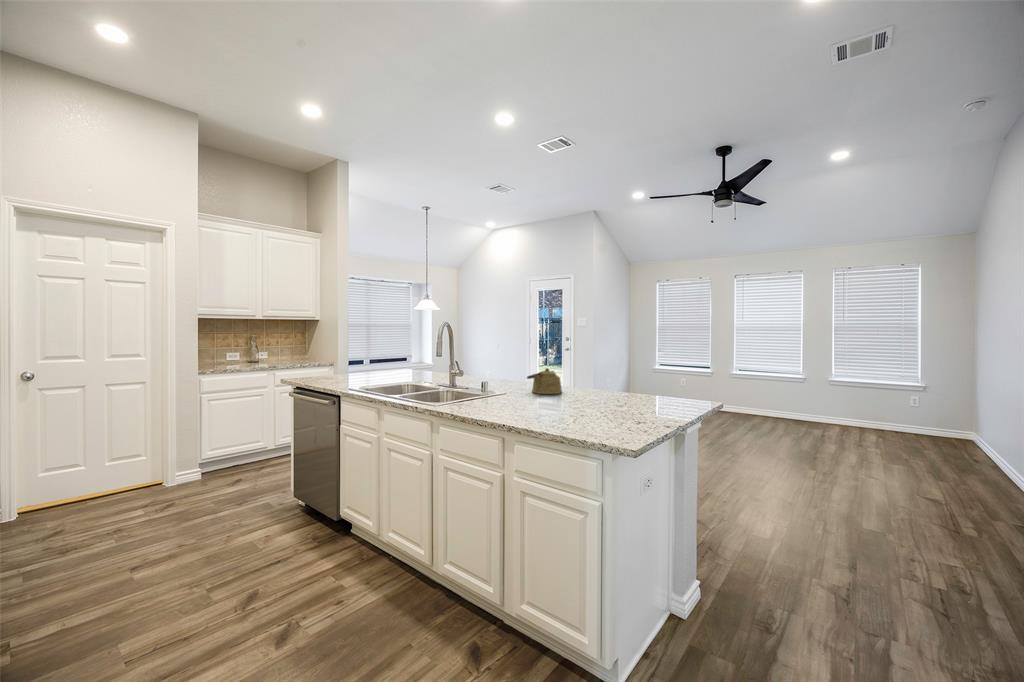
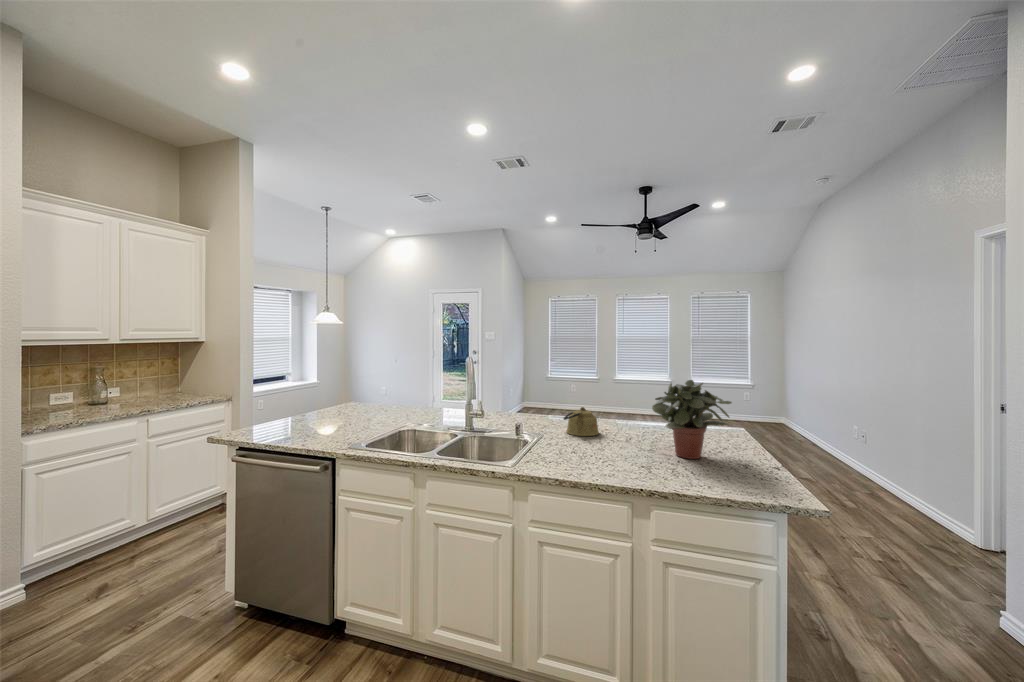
potted plant: none [569,335,643,412] -> present [652,380,732,459]

